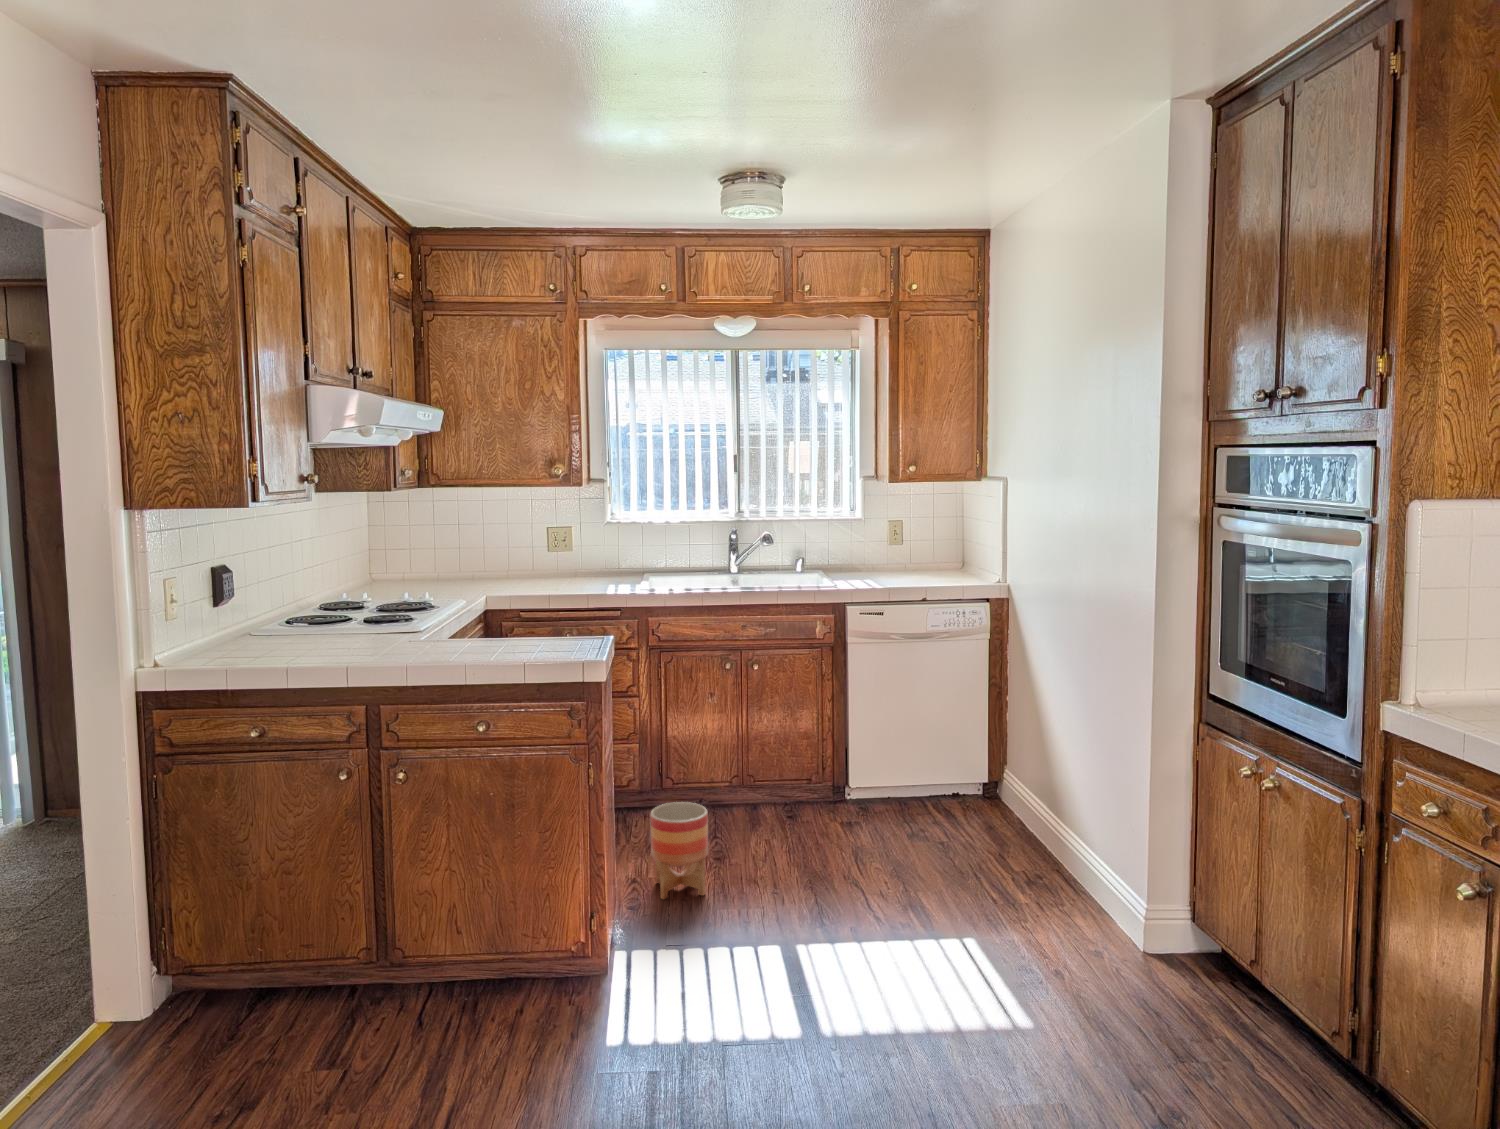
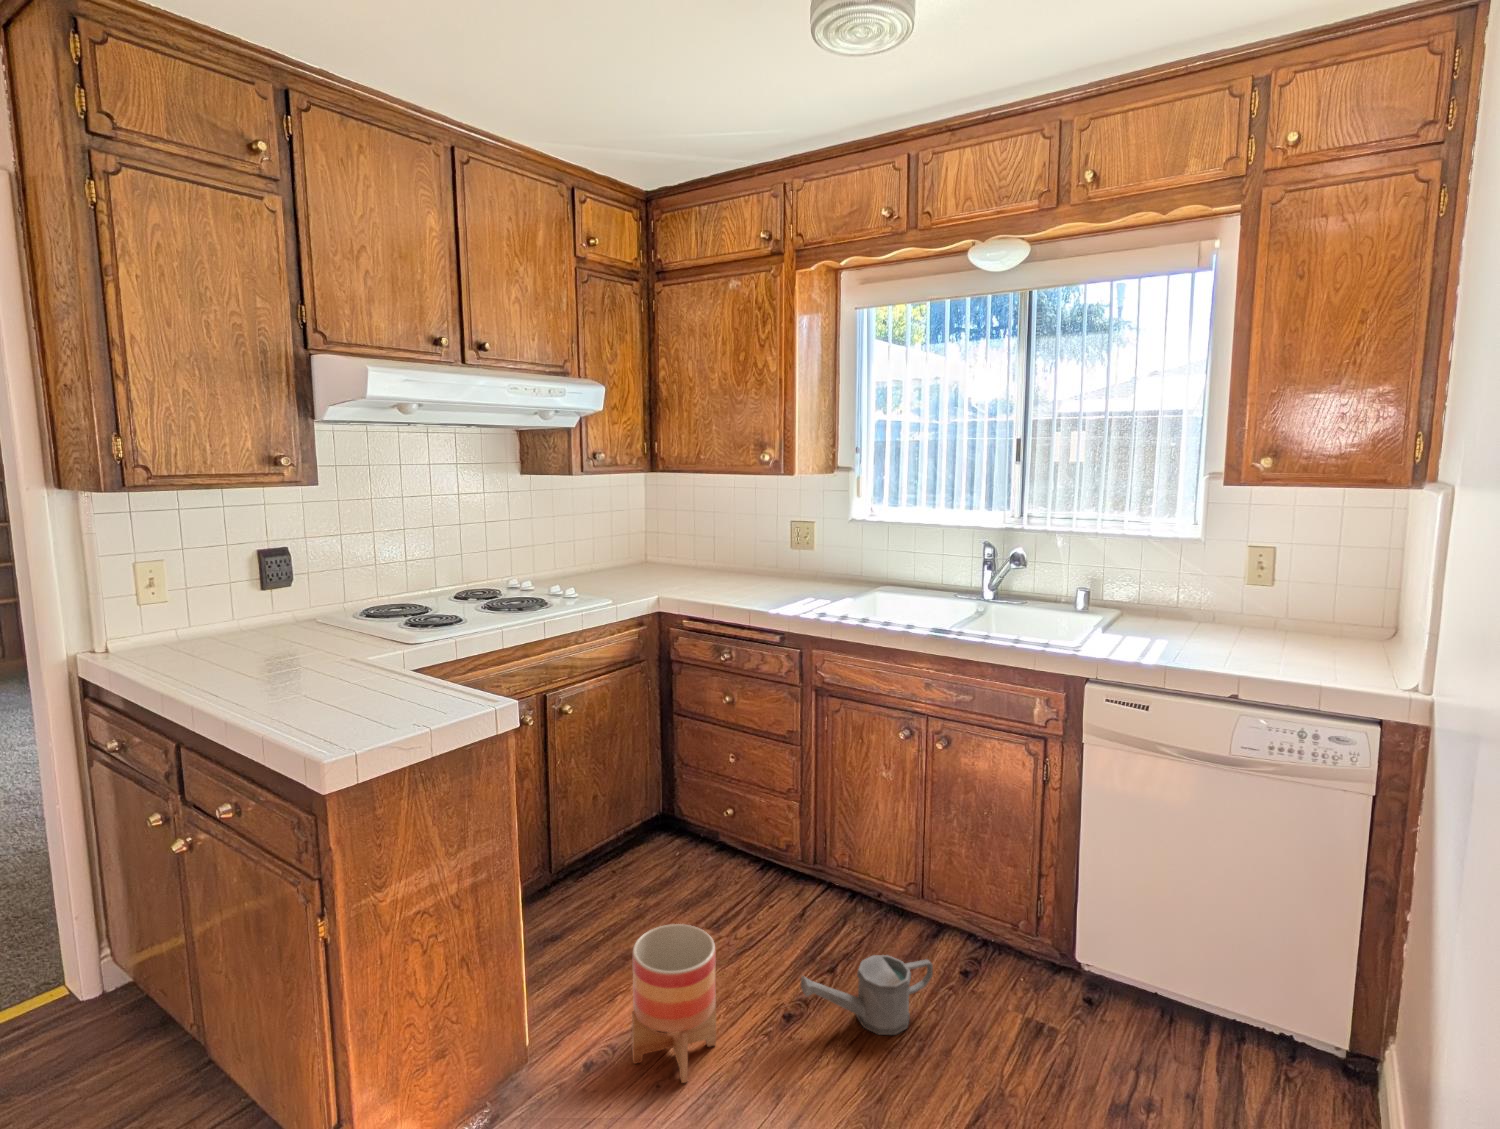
watering can: none [736,799,793,848] -> present [801,955,933,1035]

